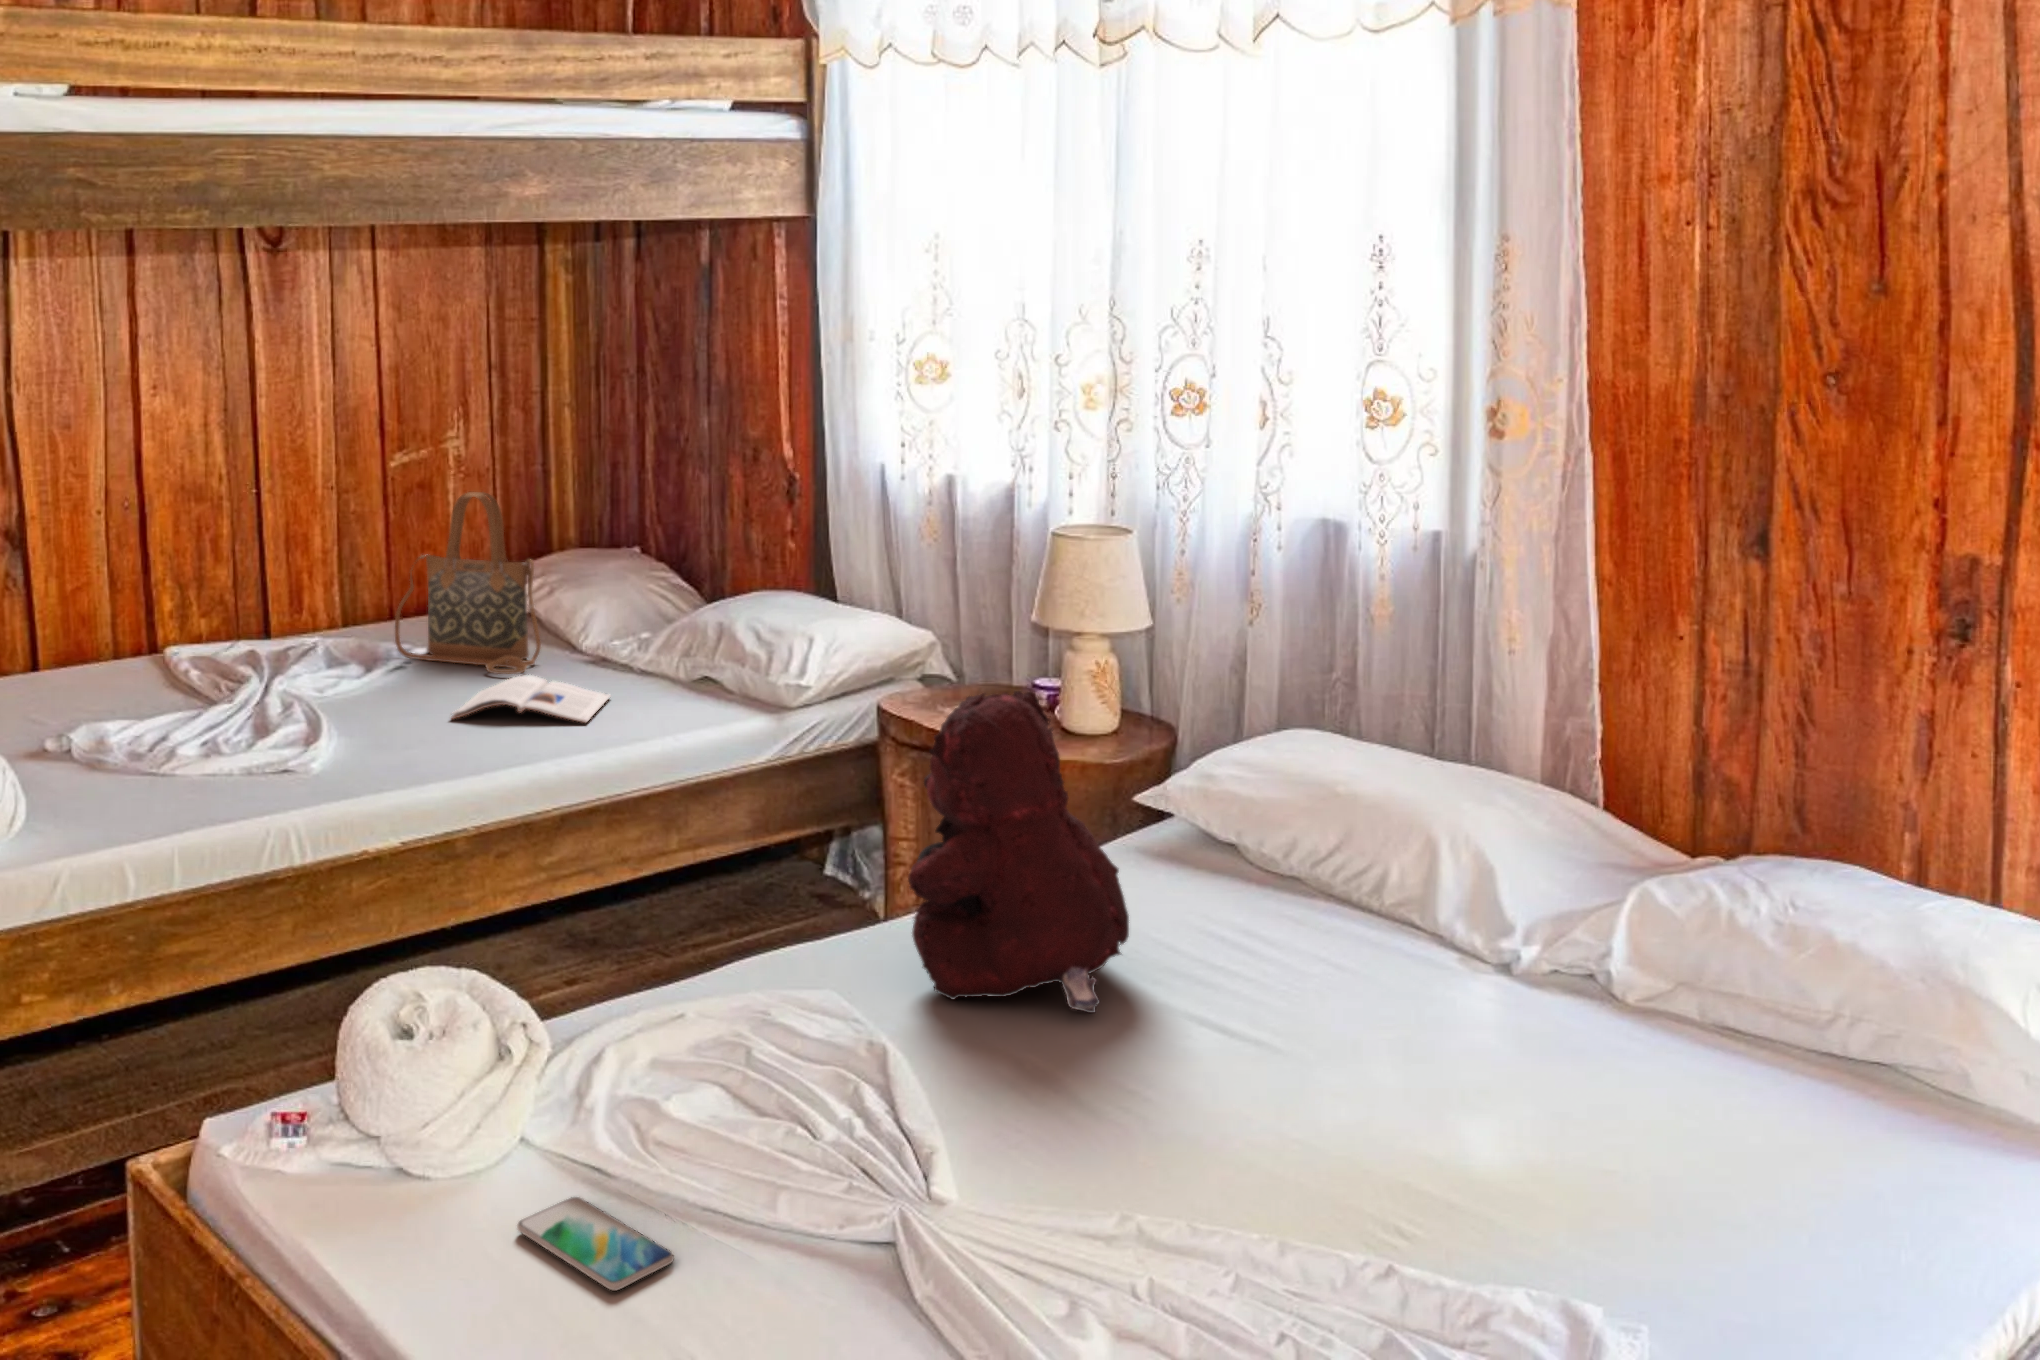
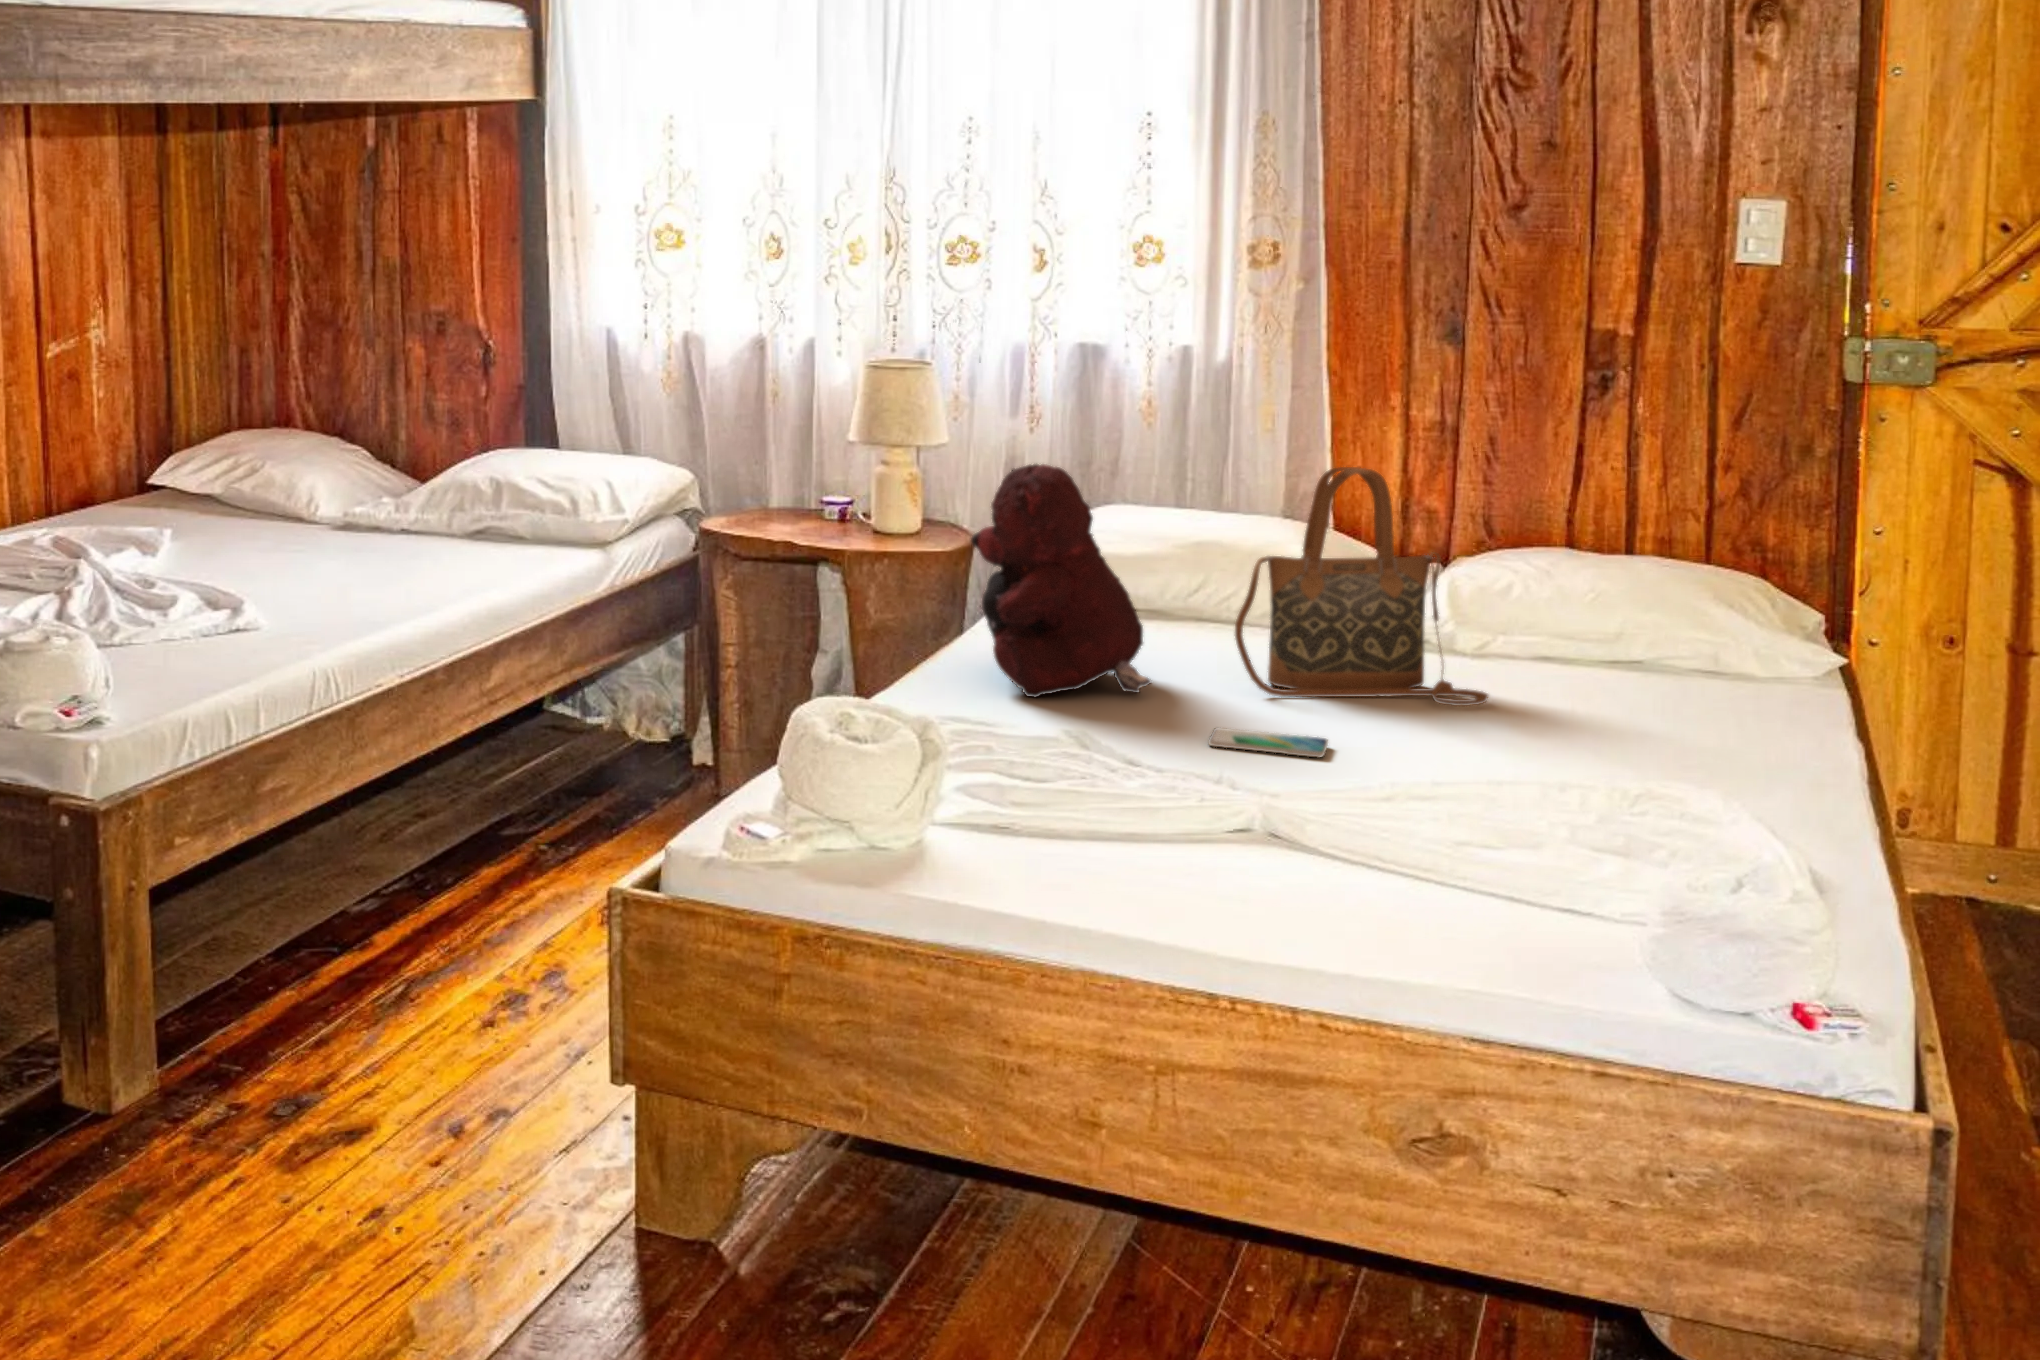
handbag: present [395,492,541,674] -> present [1235,467,1488,706]
magazine: present [451,675,610,723] -> none [294,534,437,576]
smartphone: present [517,1197,674,1291] -> present [1208,728,1328,757]

